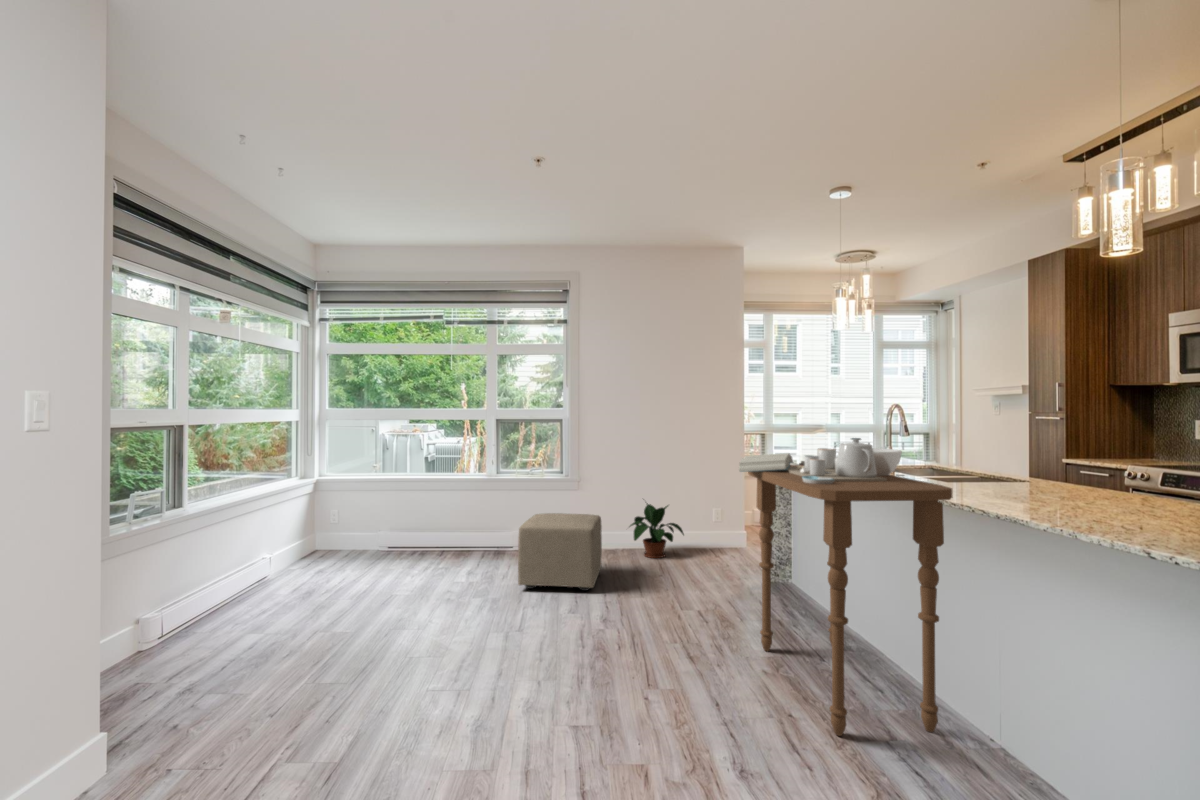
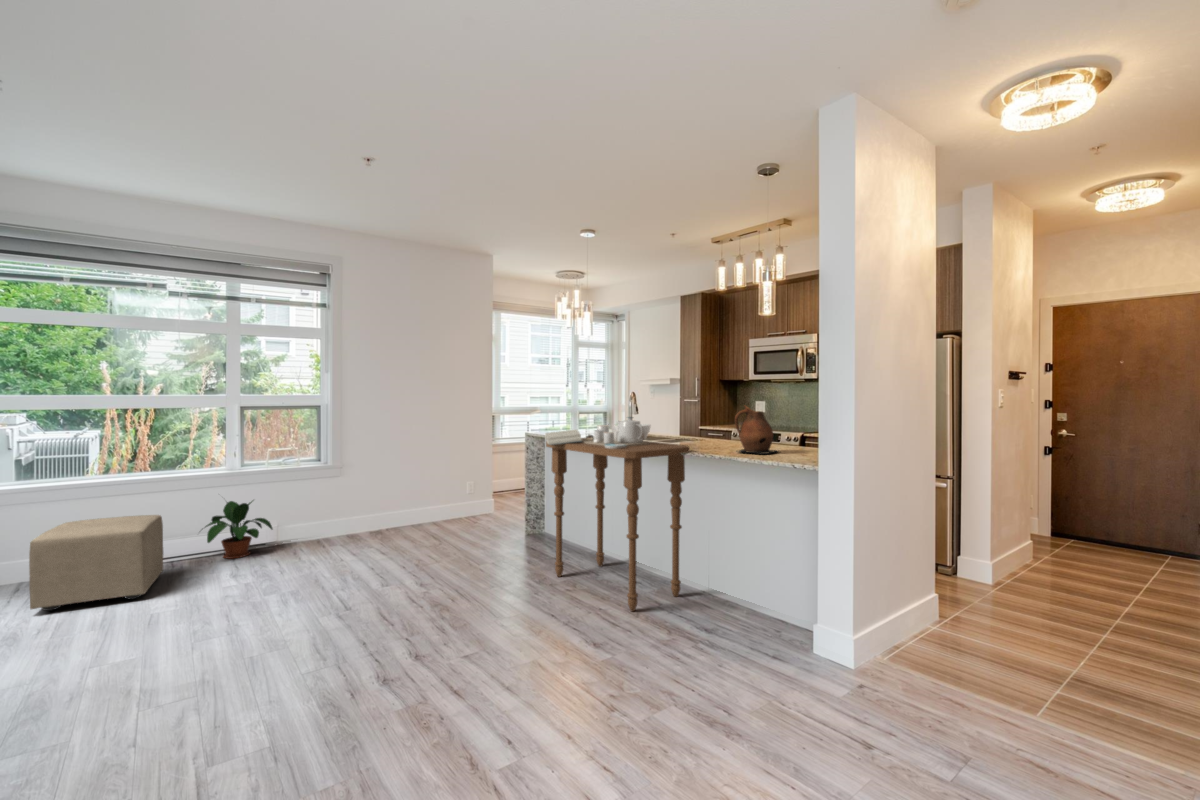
ceramic pitcher: none [1043,423,1153,515] -> present [735,406,778,454]
potted plant: present [630,503,684,558] -> present [205,501,273,559]
ottoman: present [518,513,602,591] -> present [29,515,163,611]

